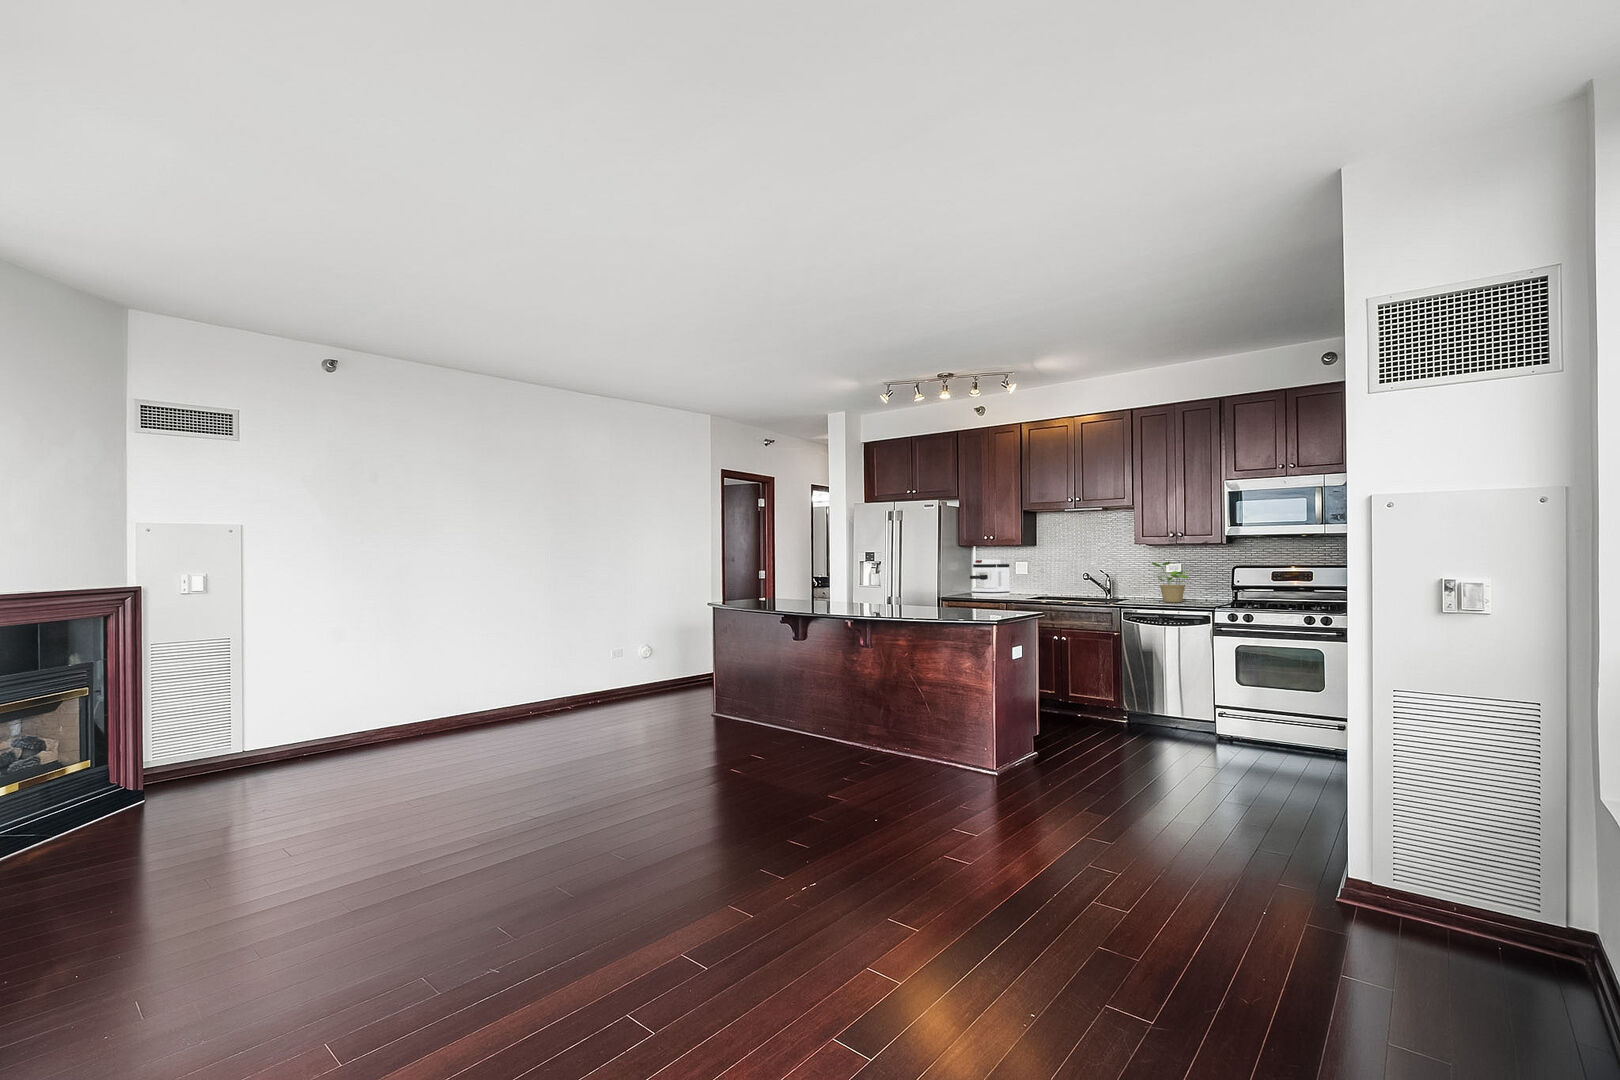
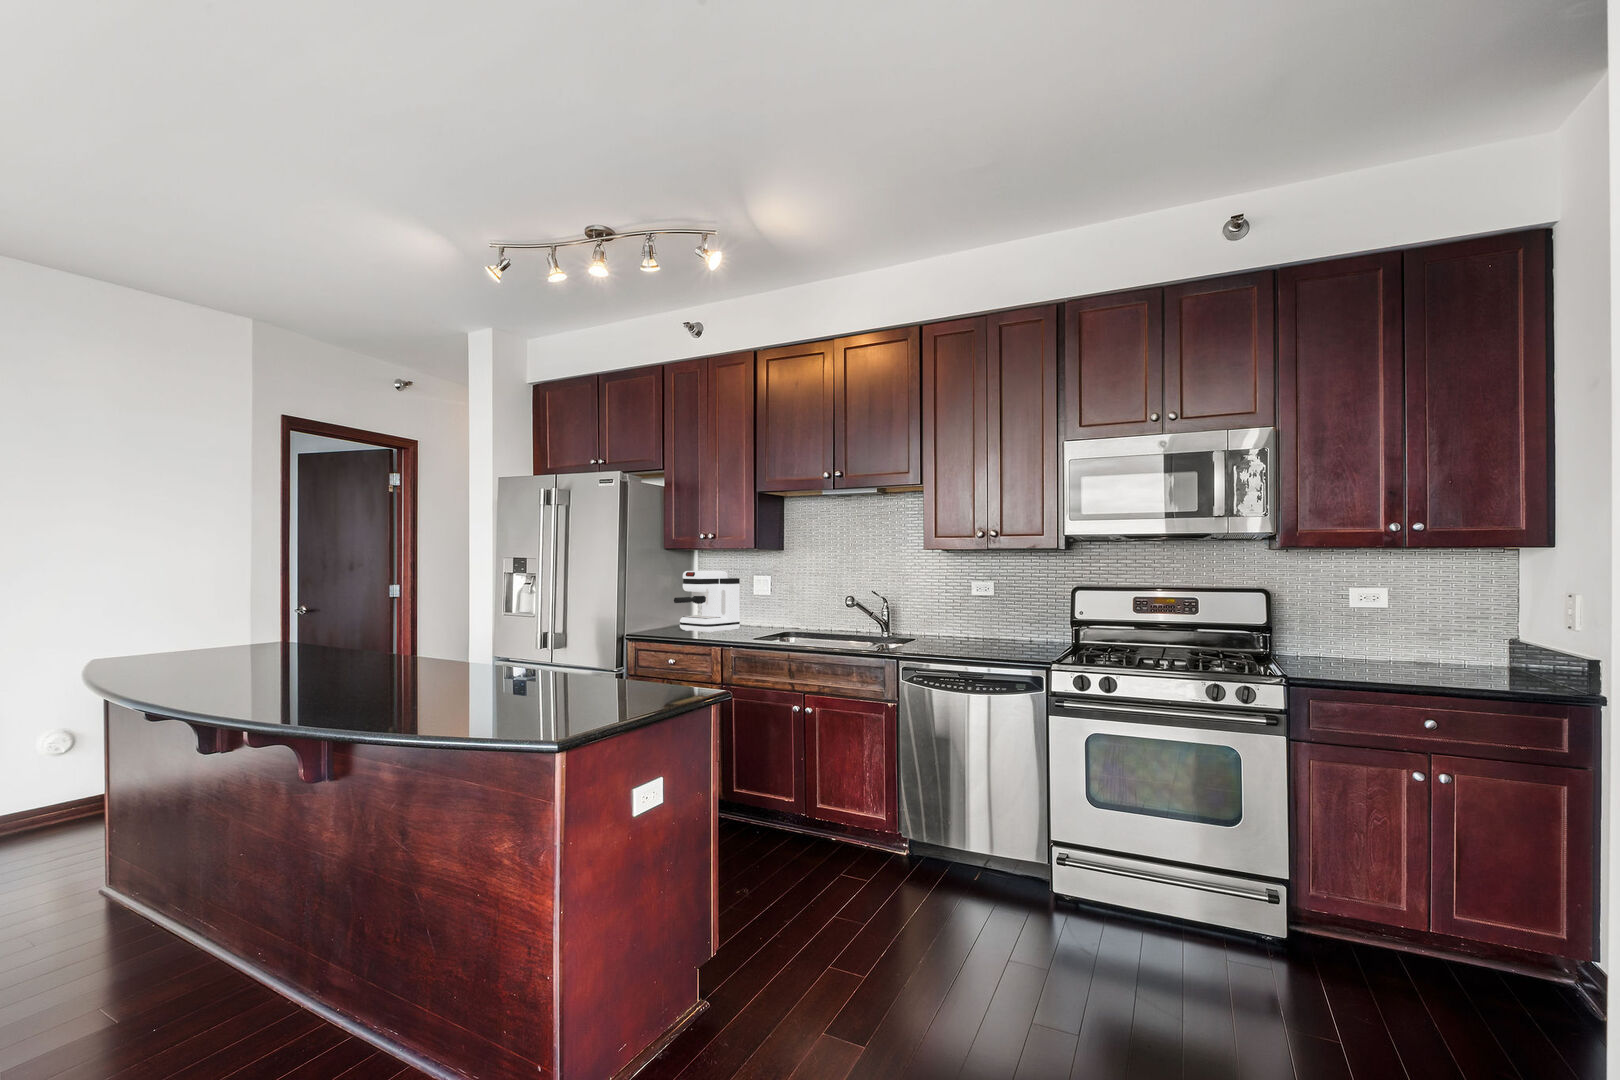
potted plant: present [1152,562,1188,602] -> none [946,579,1006,647]

